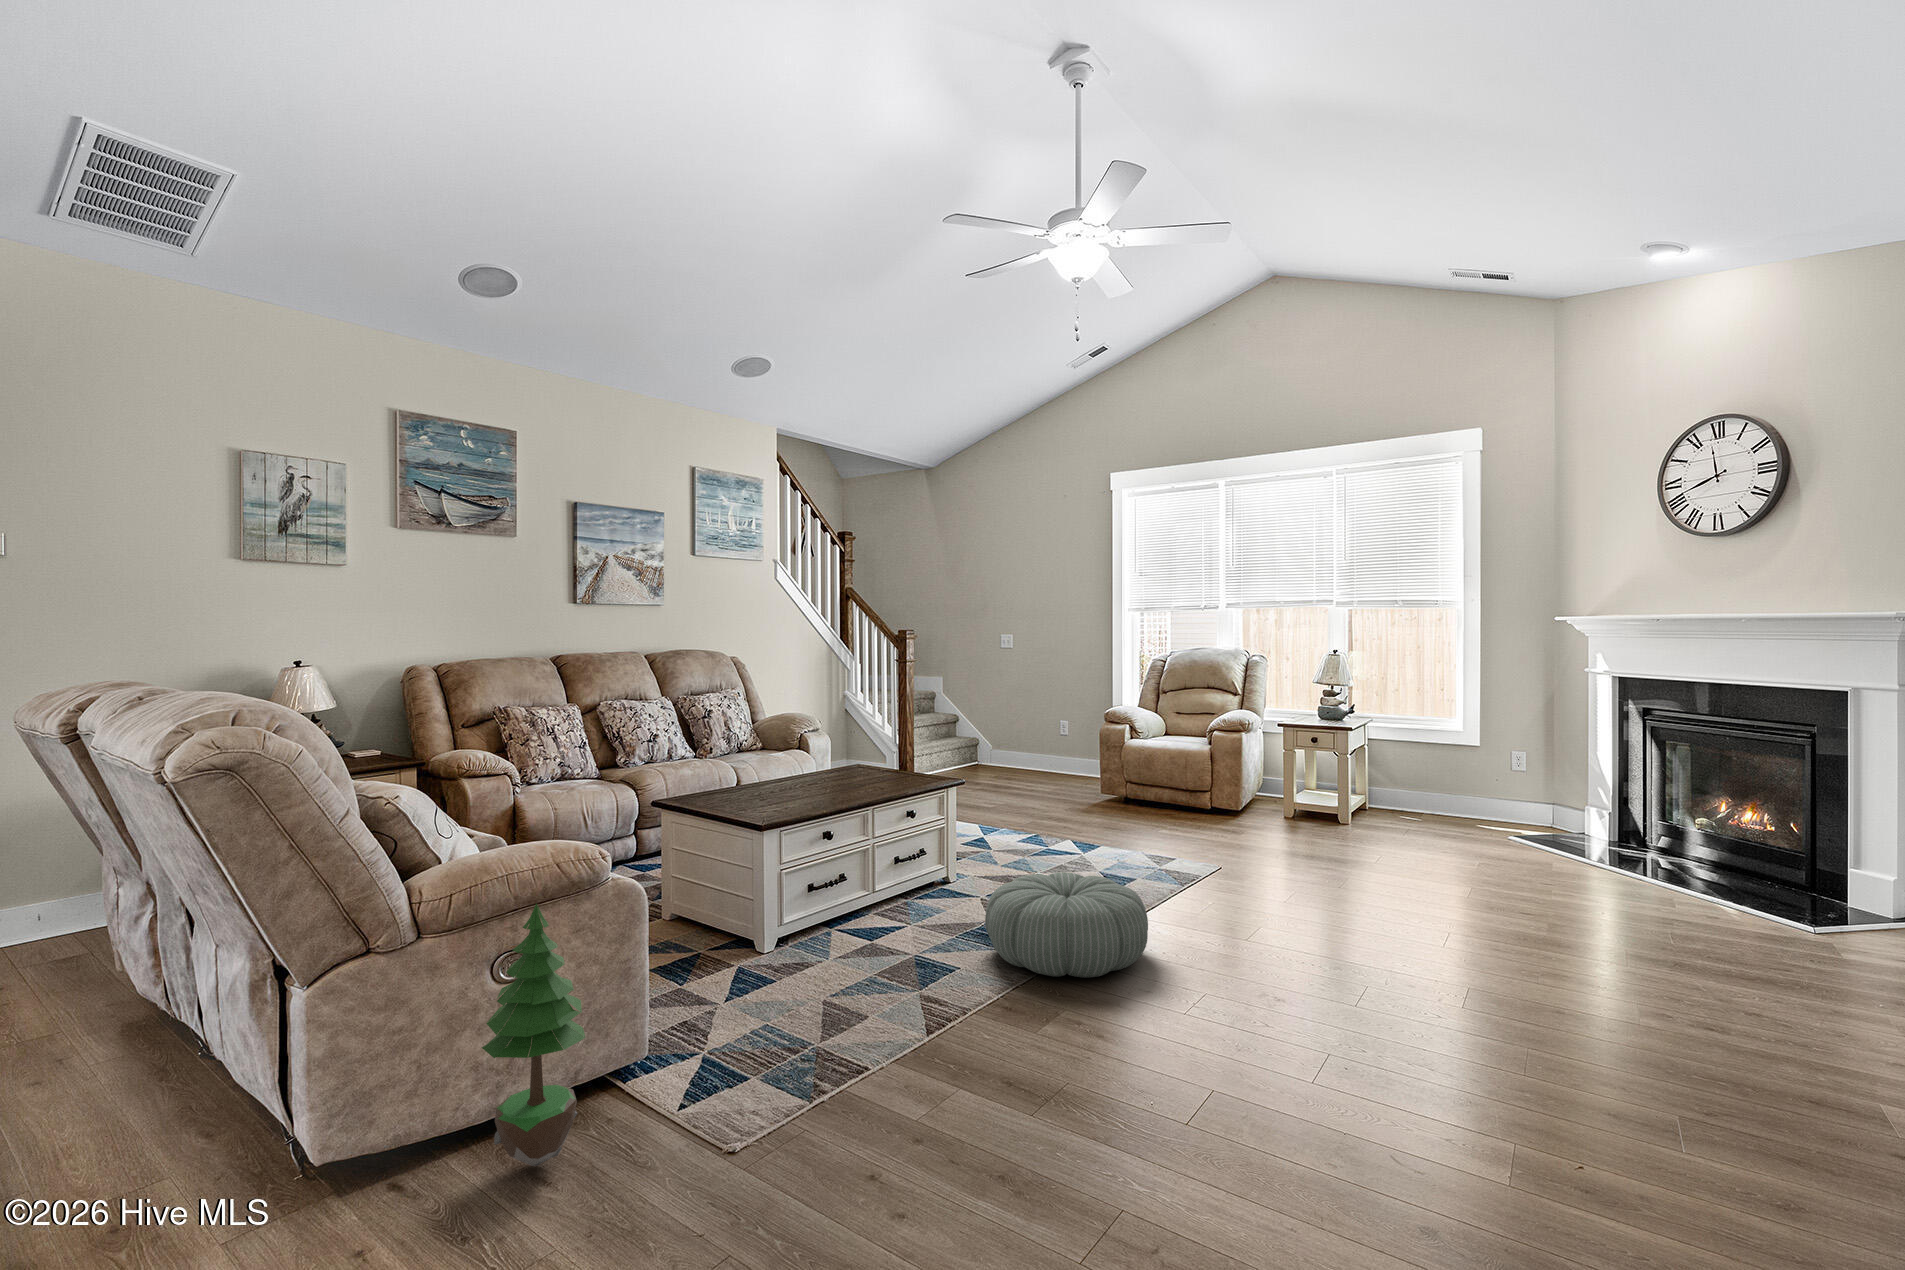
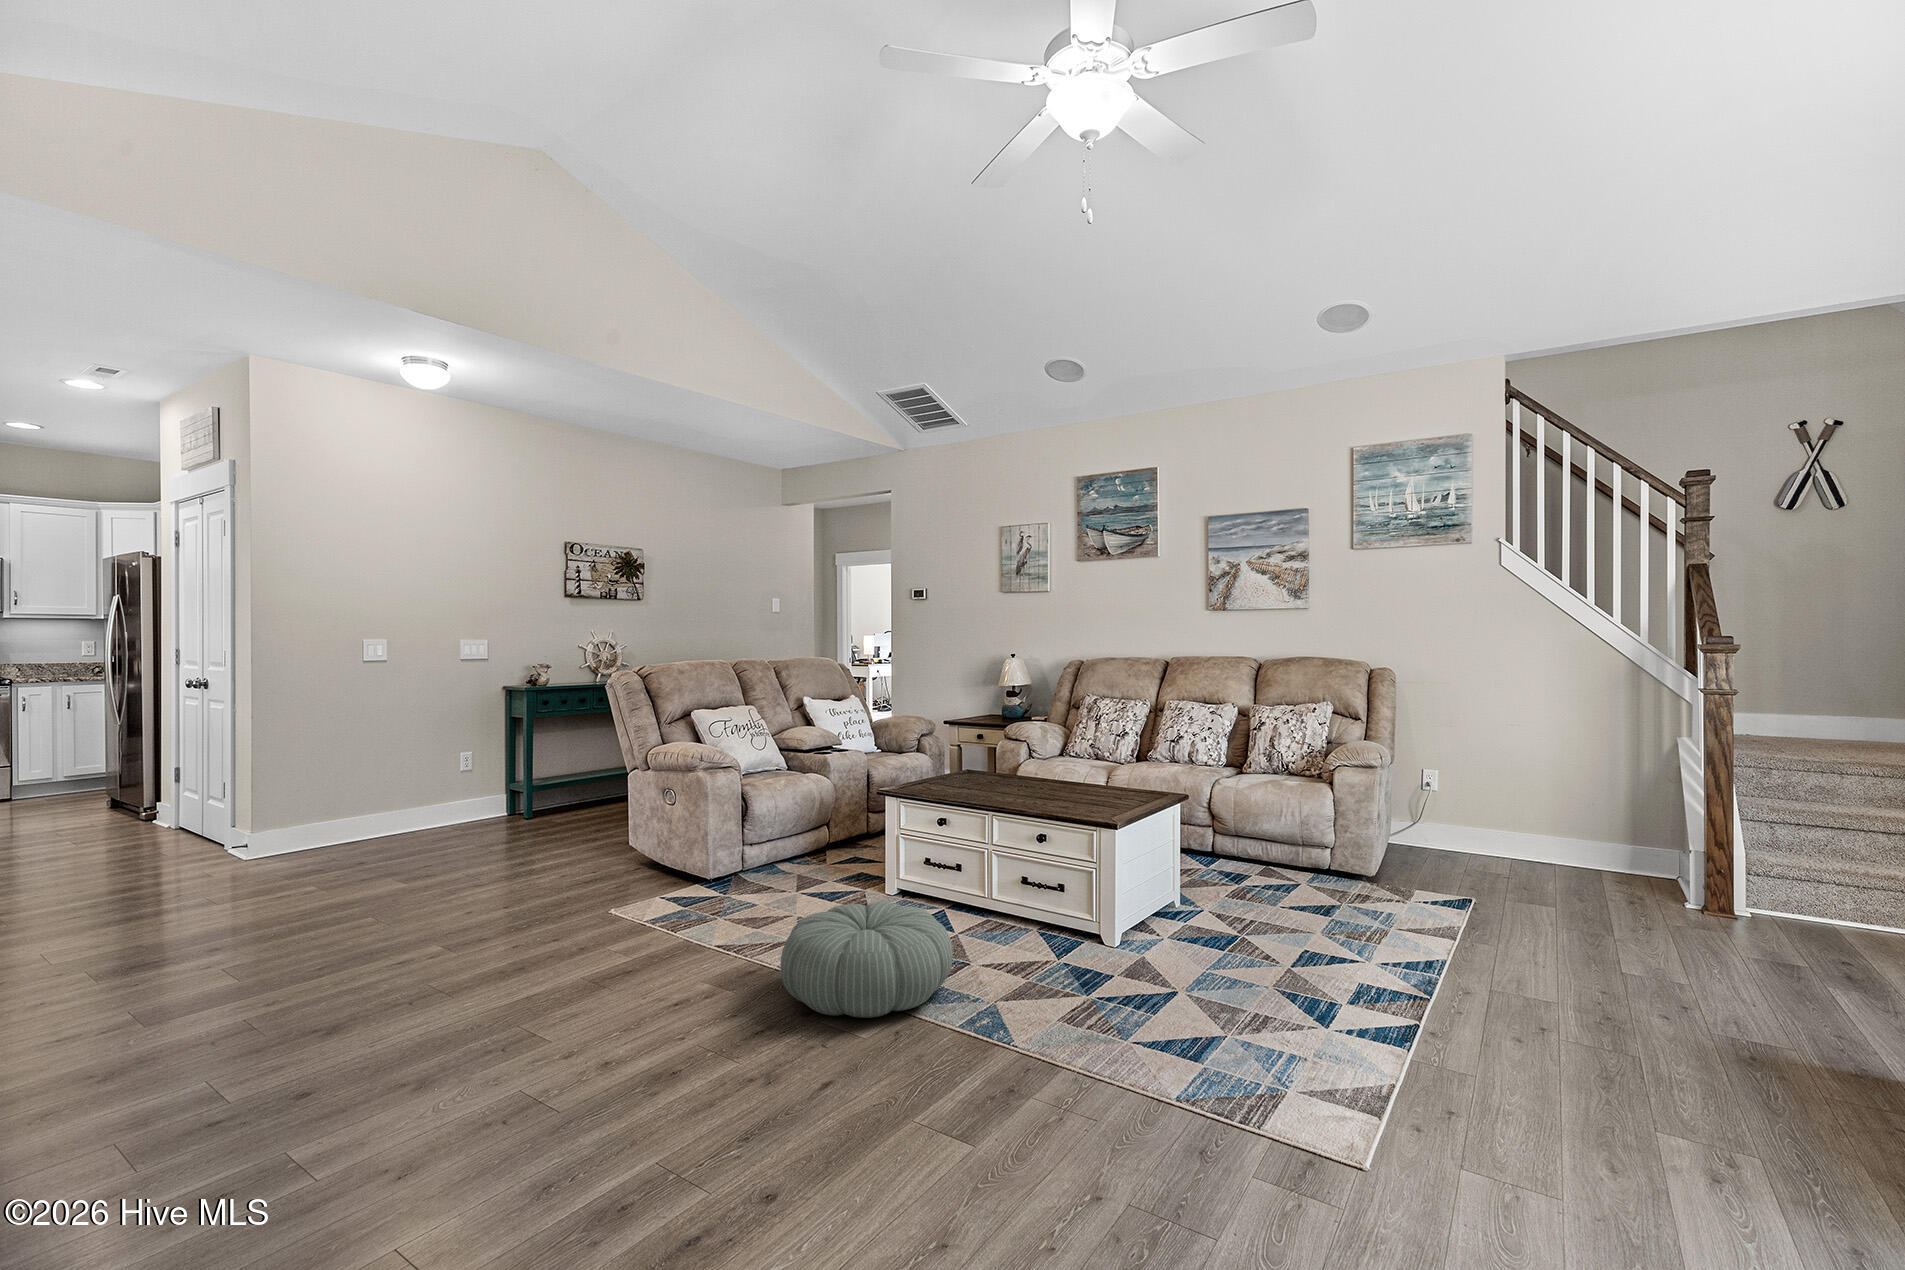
potted tree: present [482,903,585,1166] -> none [598,771,643,891]

